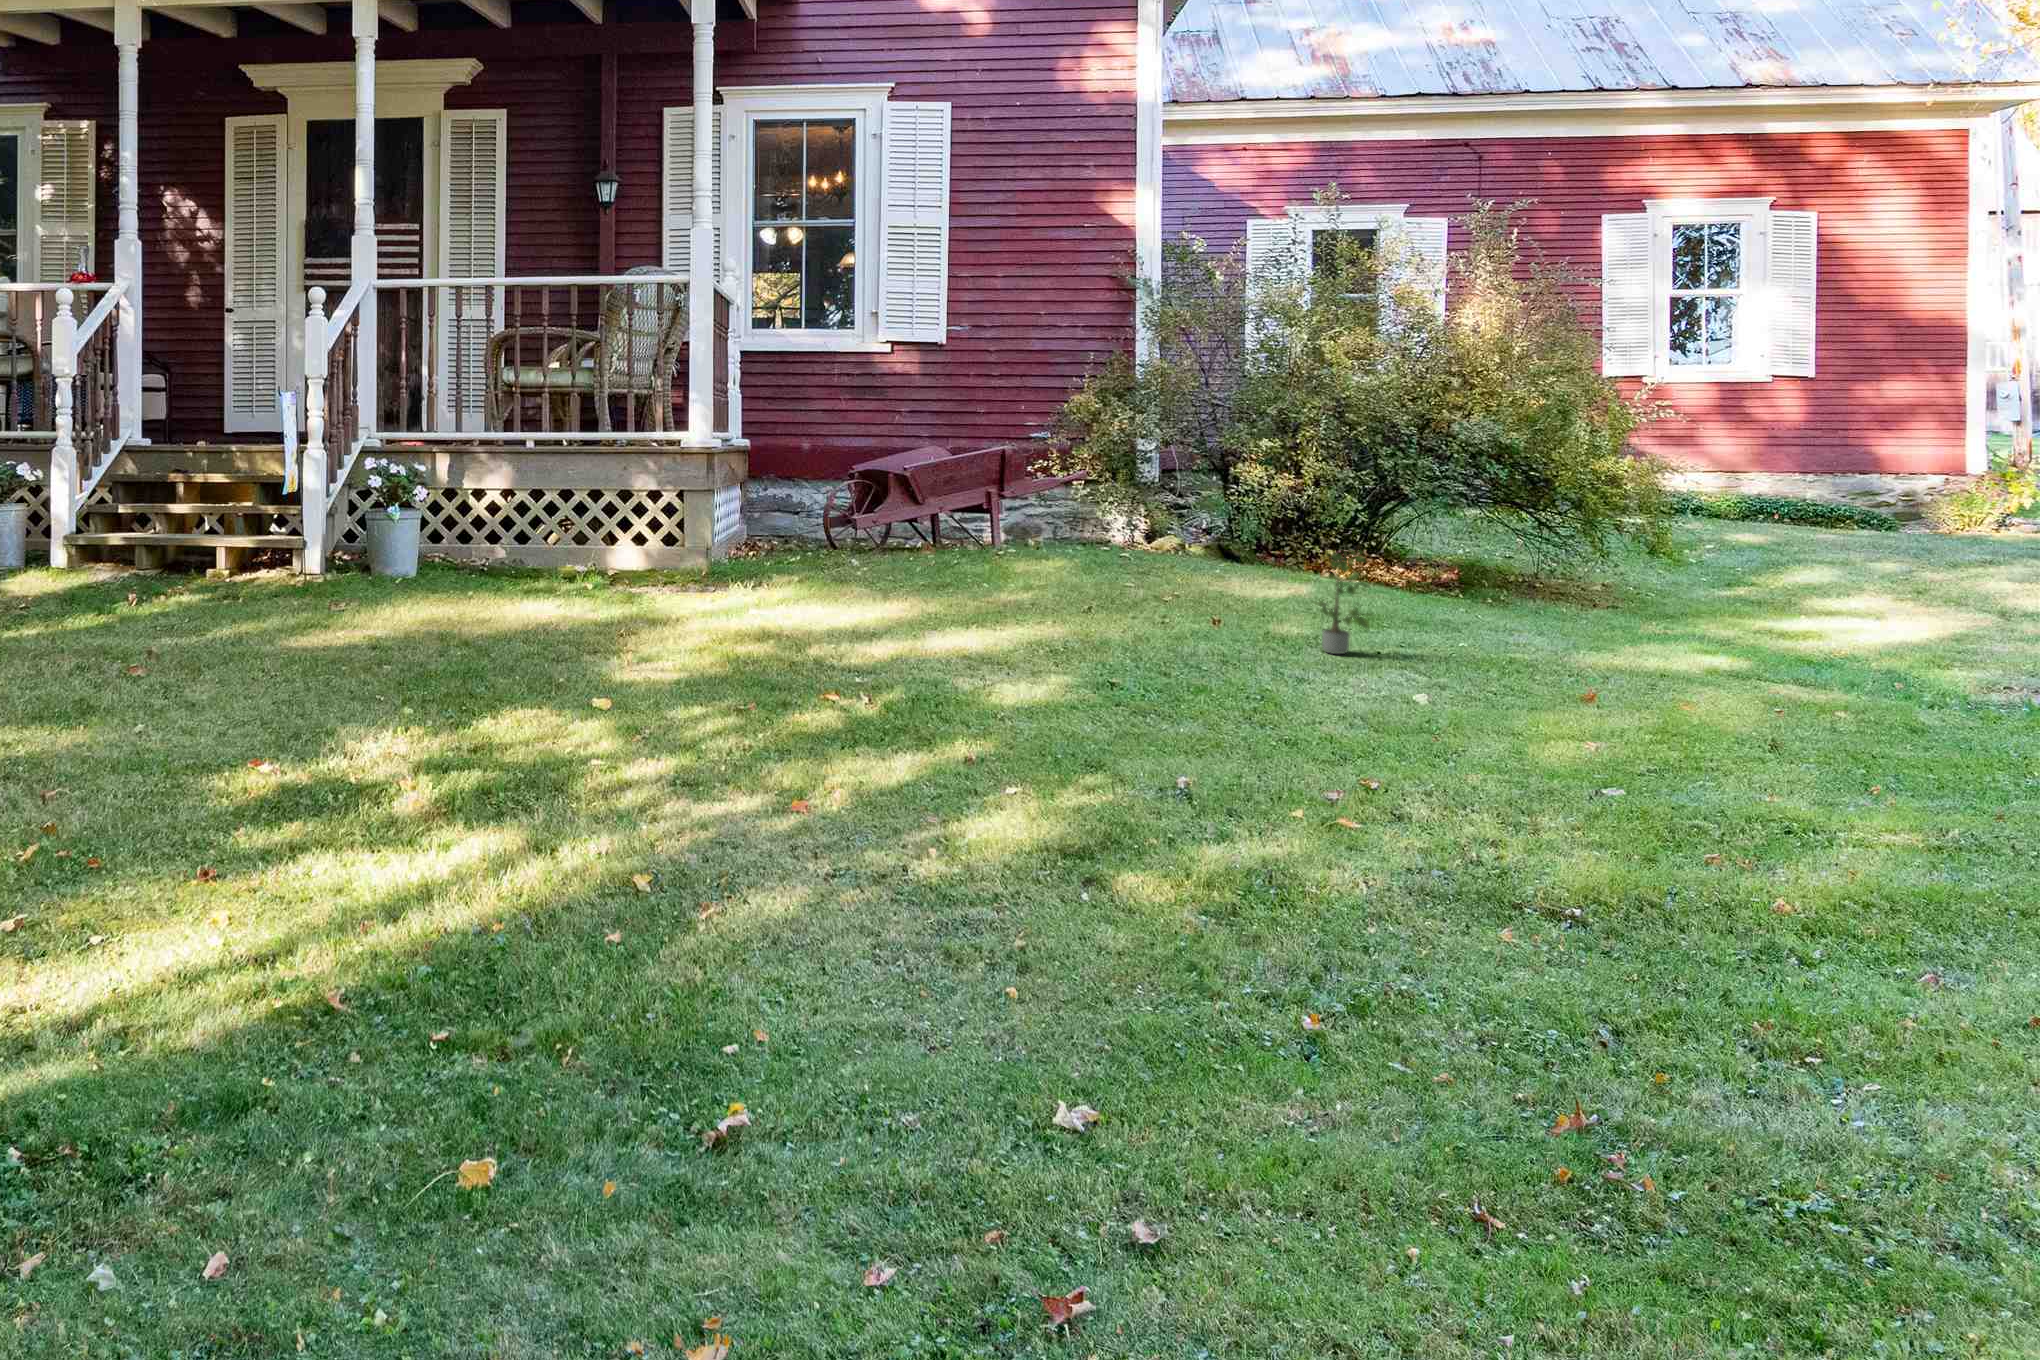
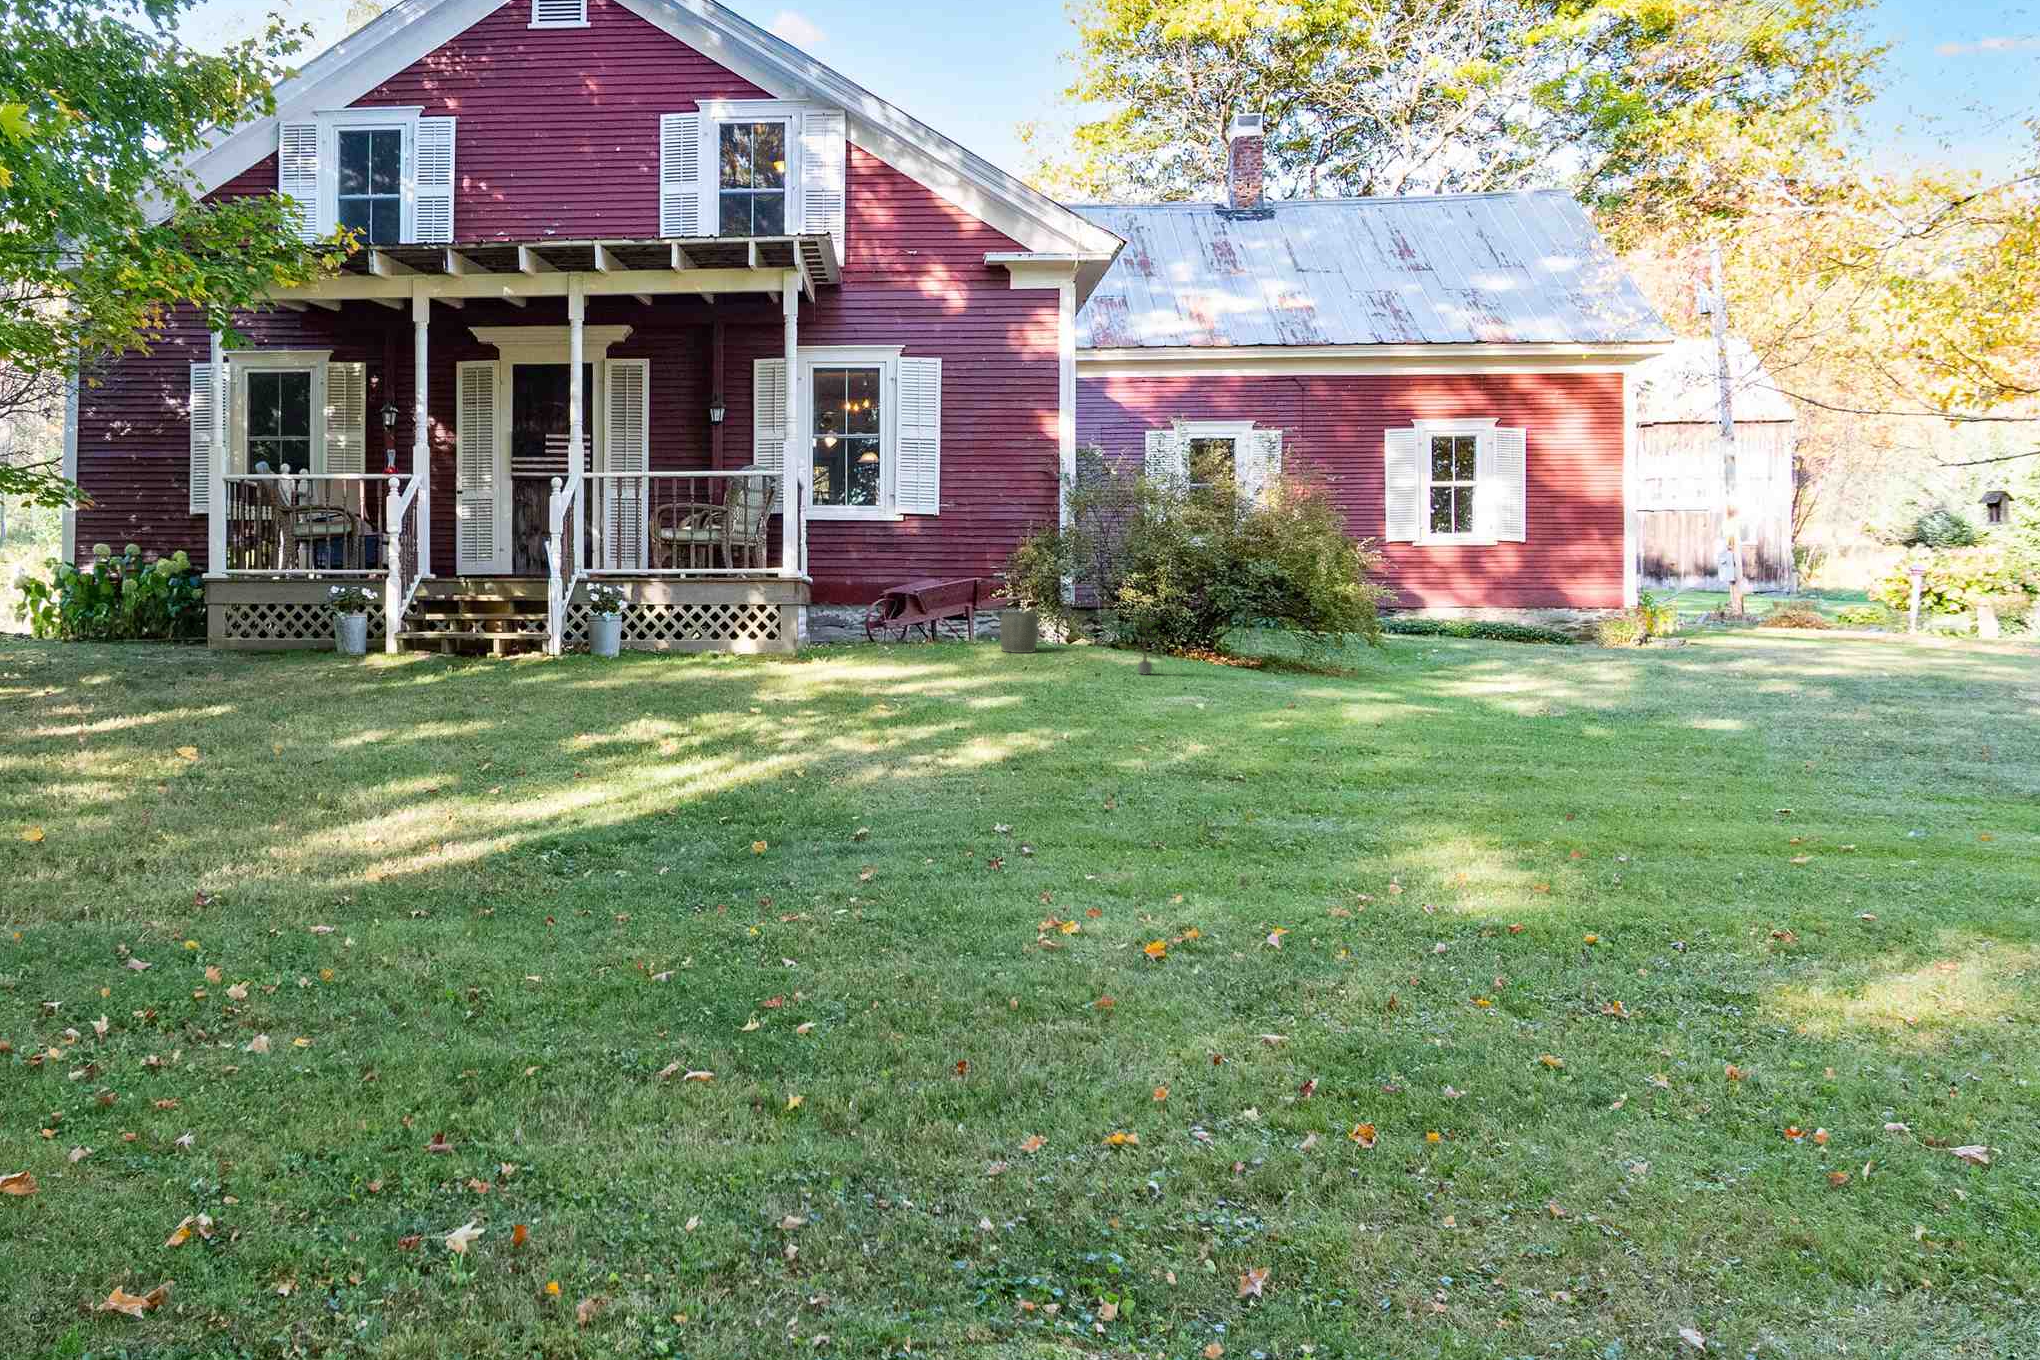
woven basket: none [1052,516,1119,588] -> present [1000,612,1038,653]

